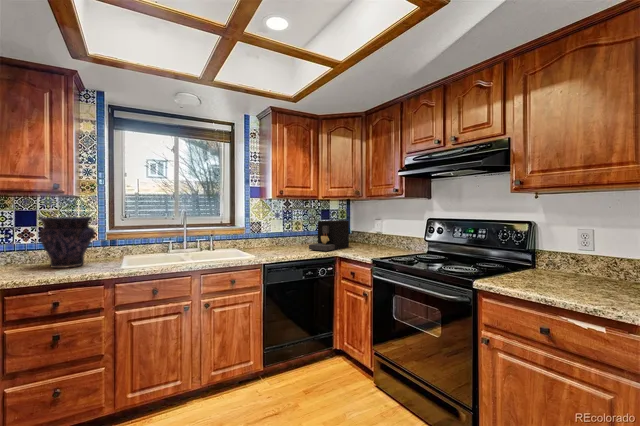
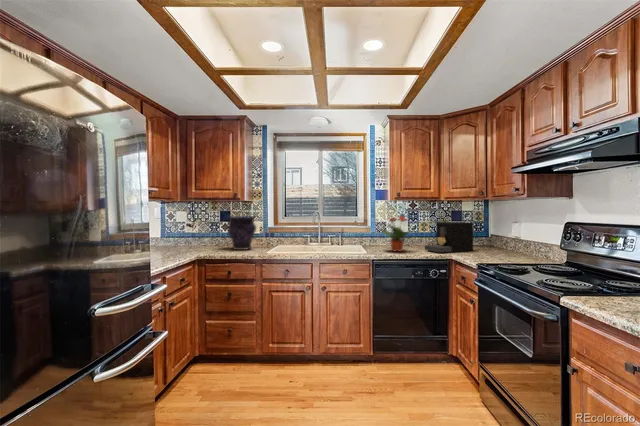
potted plant: none [266,215,301,253] -> present [384,216,408,252]

